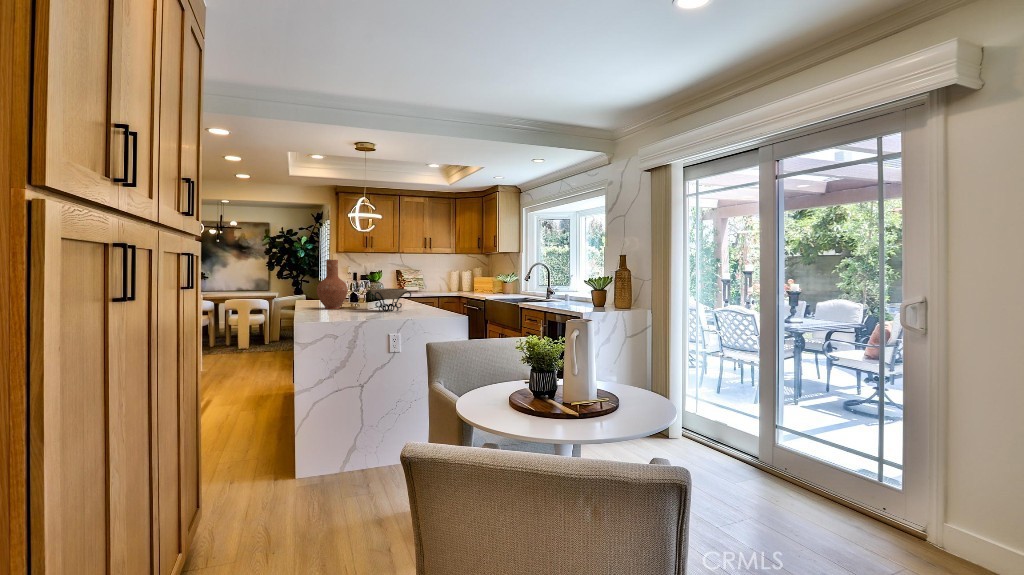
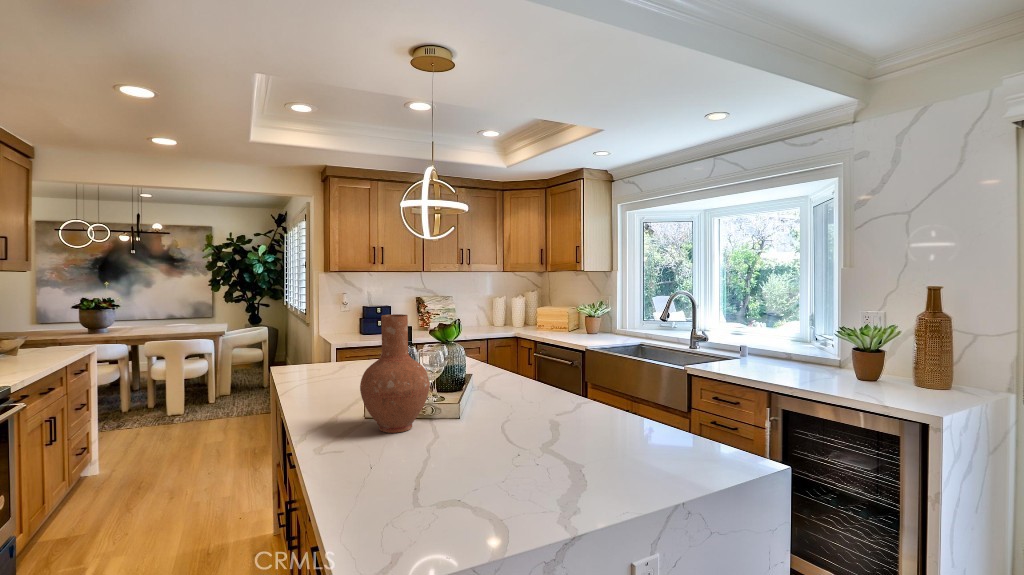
decorative bowl: present [366,288,411,311] -> none [482,379,601,445]

